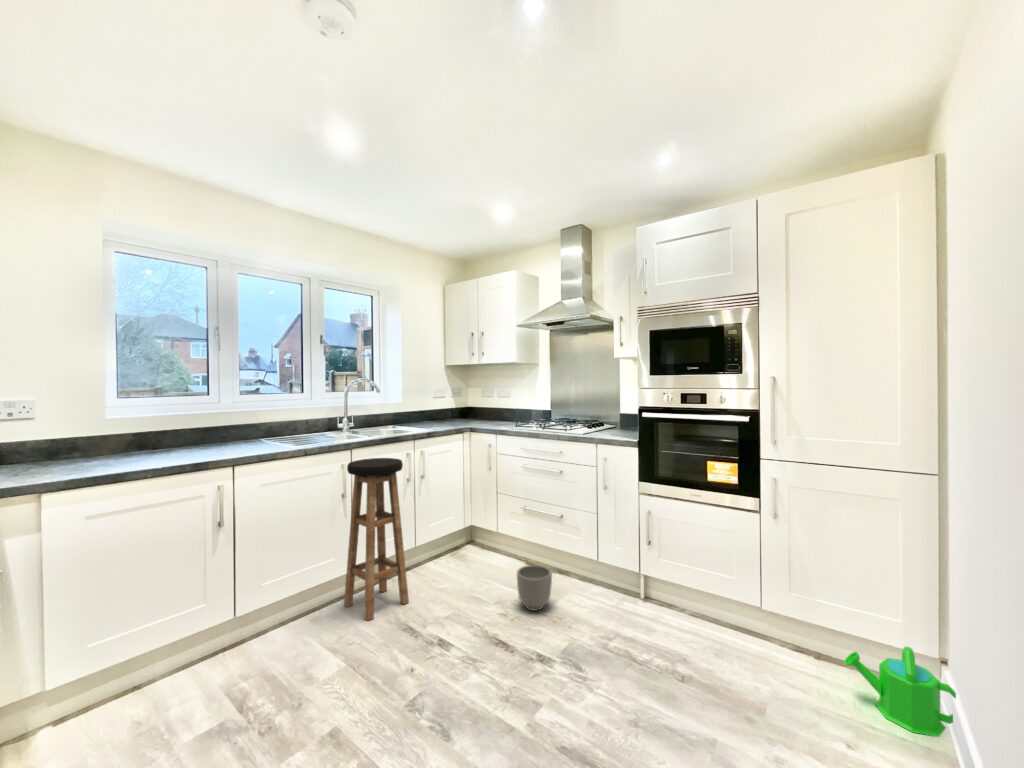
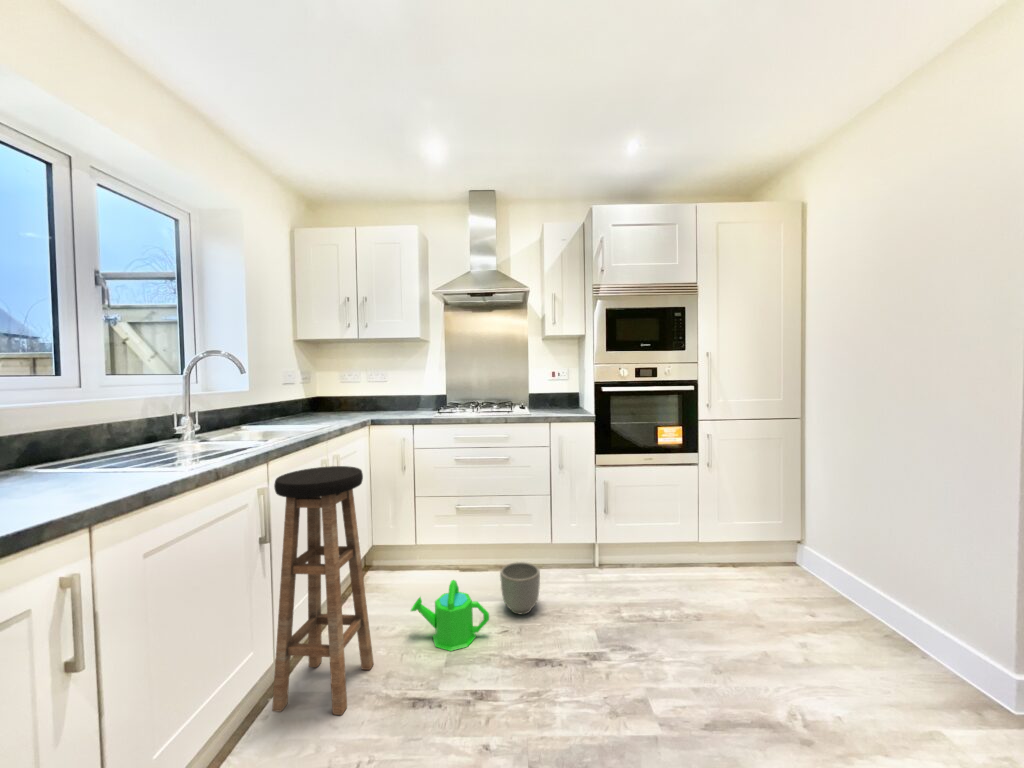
watering can: present [844,647,956,736] -> present [411,580,489,651]

